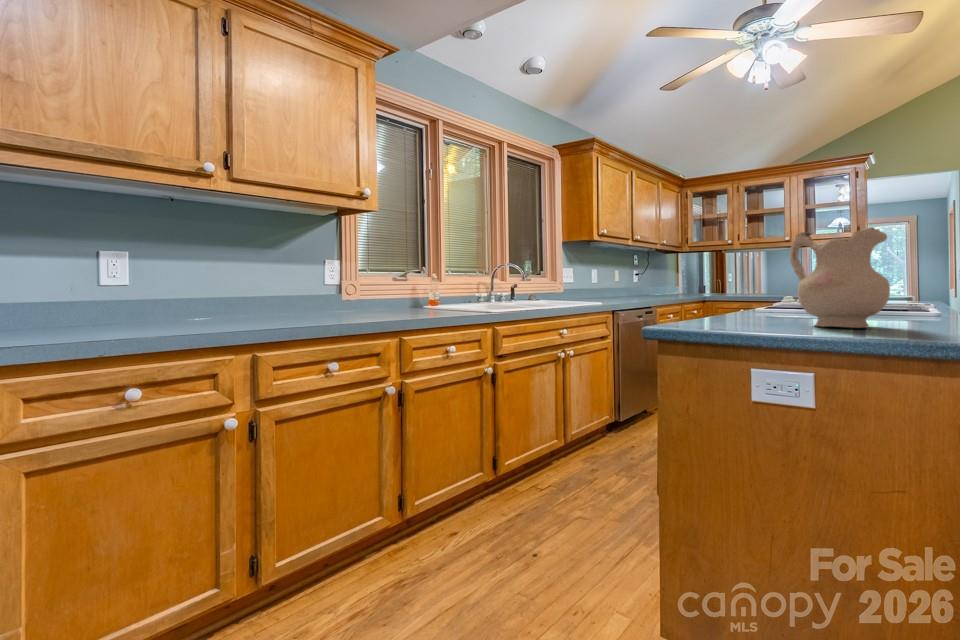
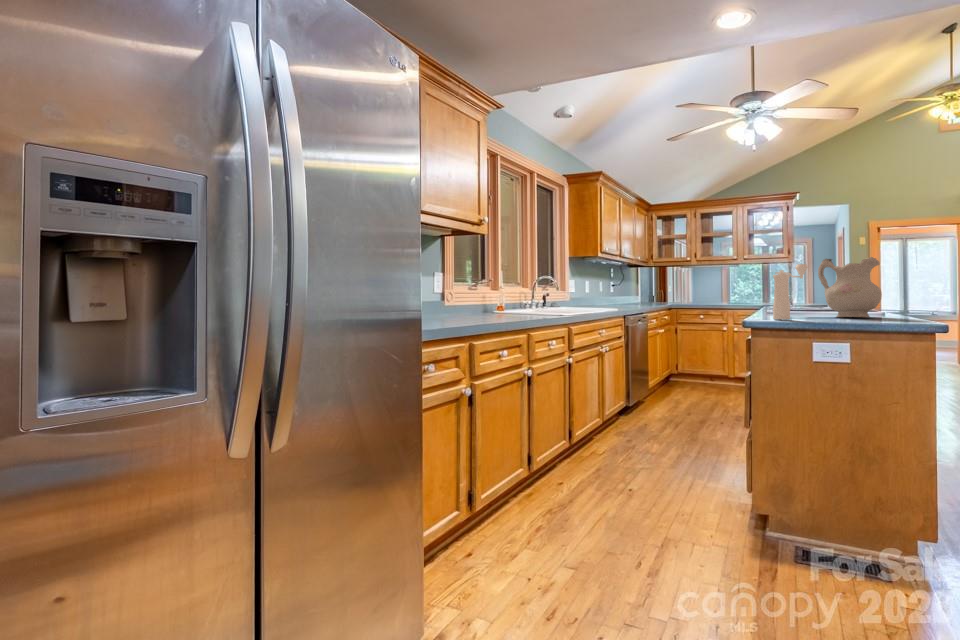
pepper mill: none [697,241,760,330] -> present [773,264,808,320]

